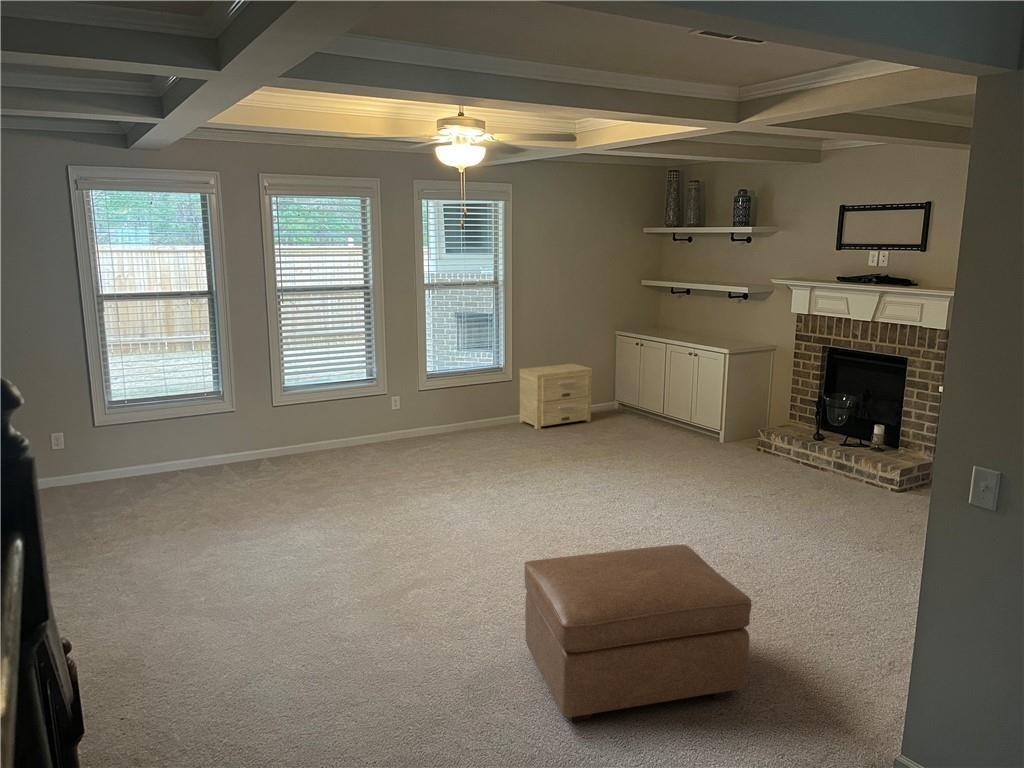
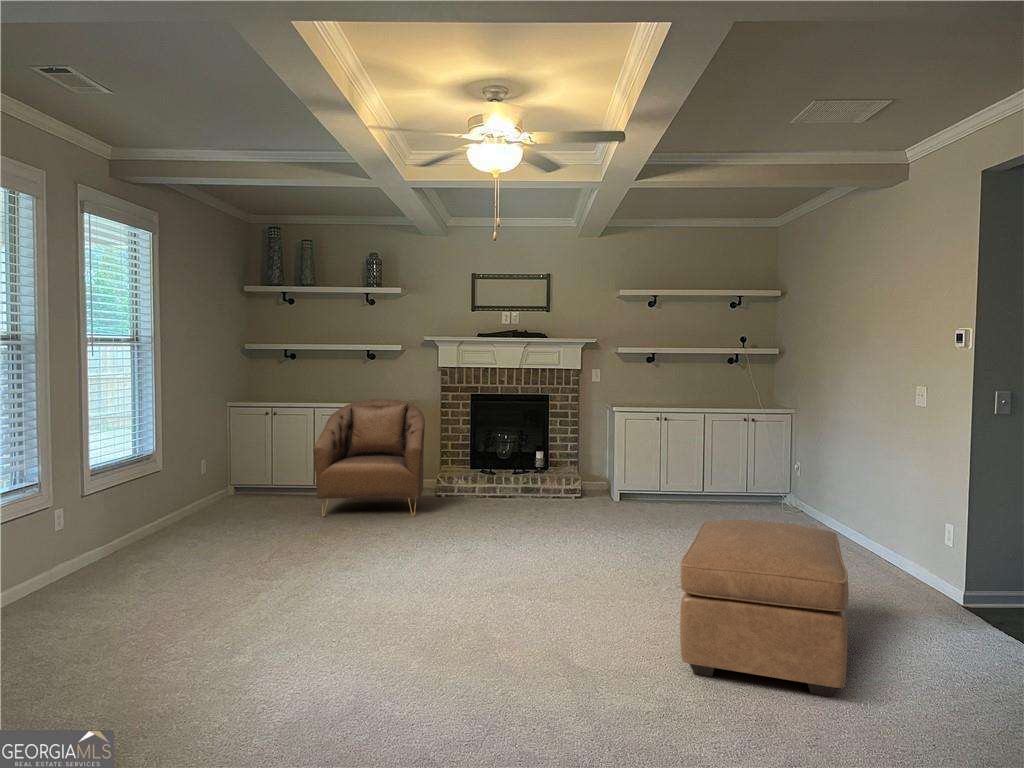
armchair: none [615,343,732,463] -> present [313,399,425,517]
side table: present [519,364,592,429] -> none [154,443,241,525]

